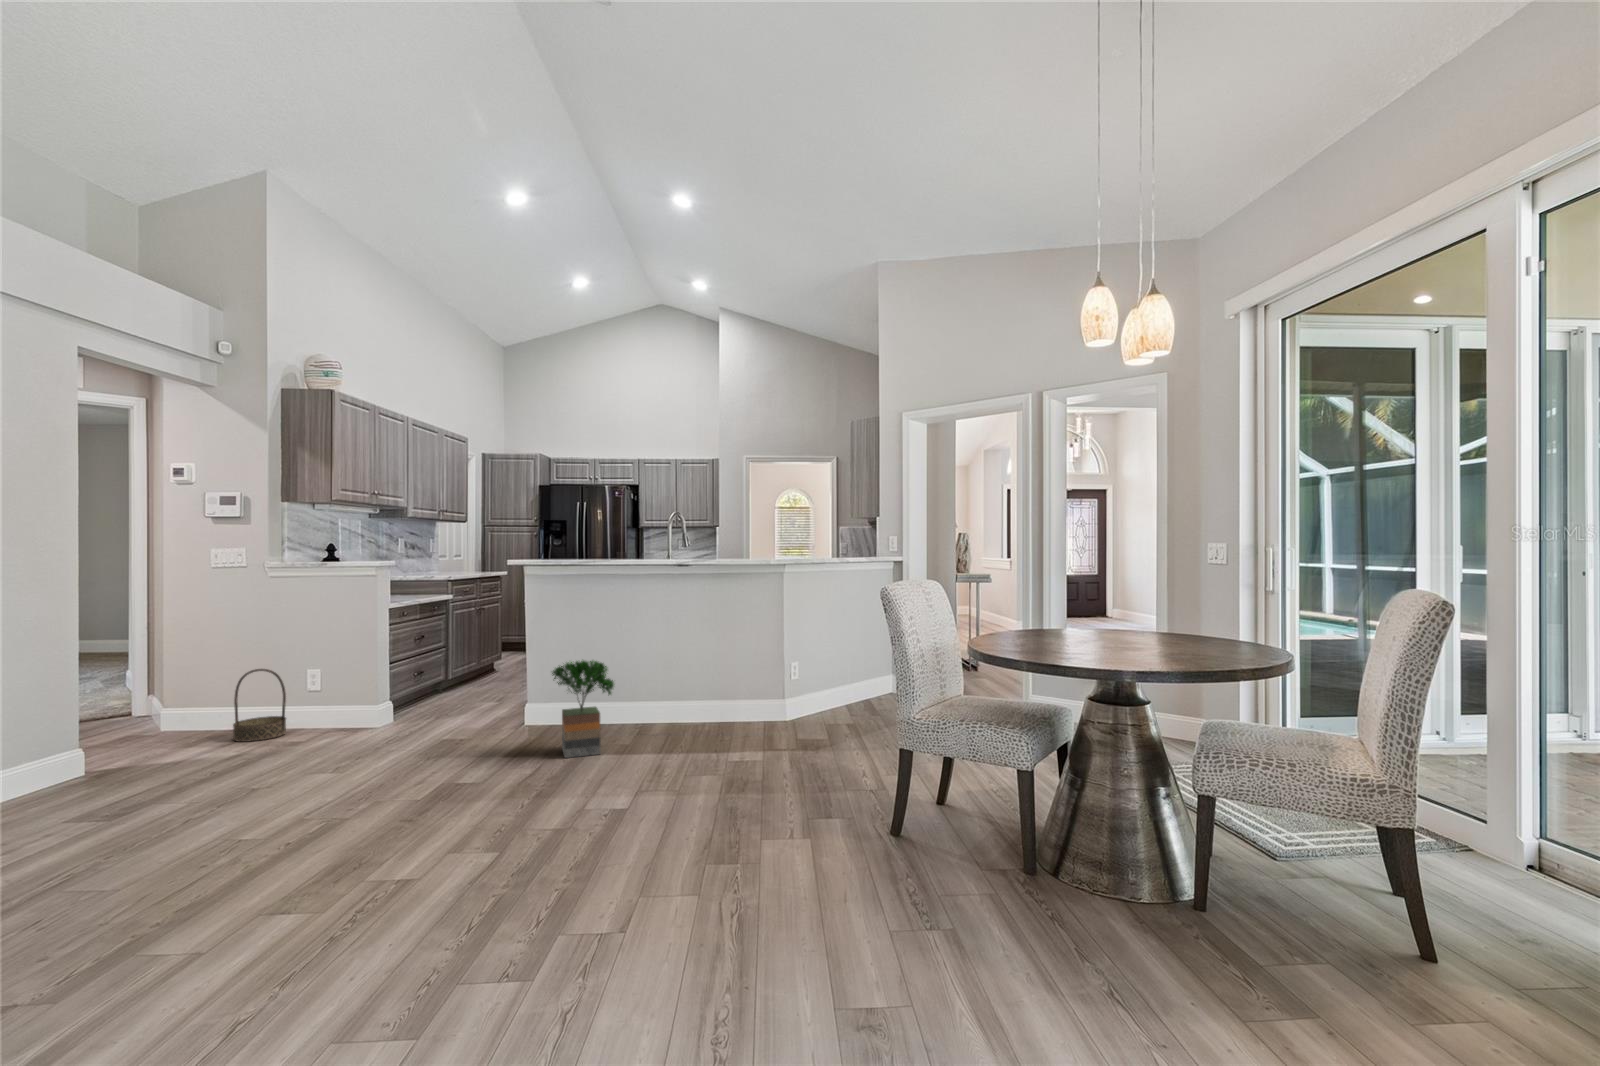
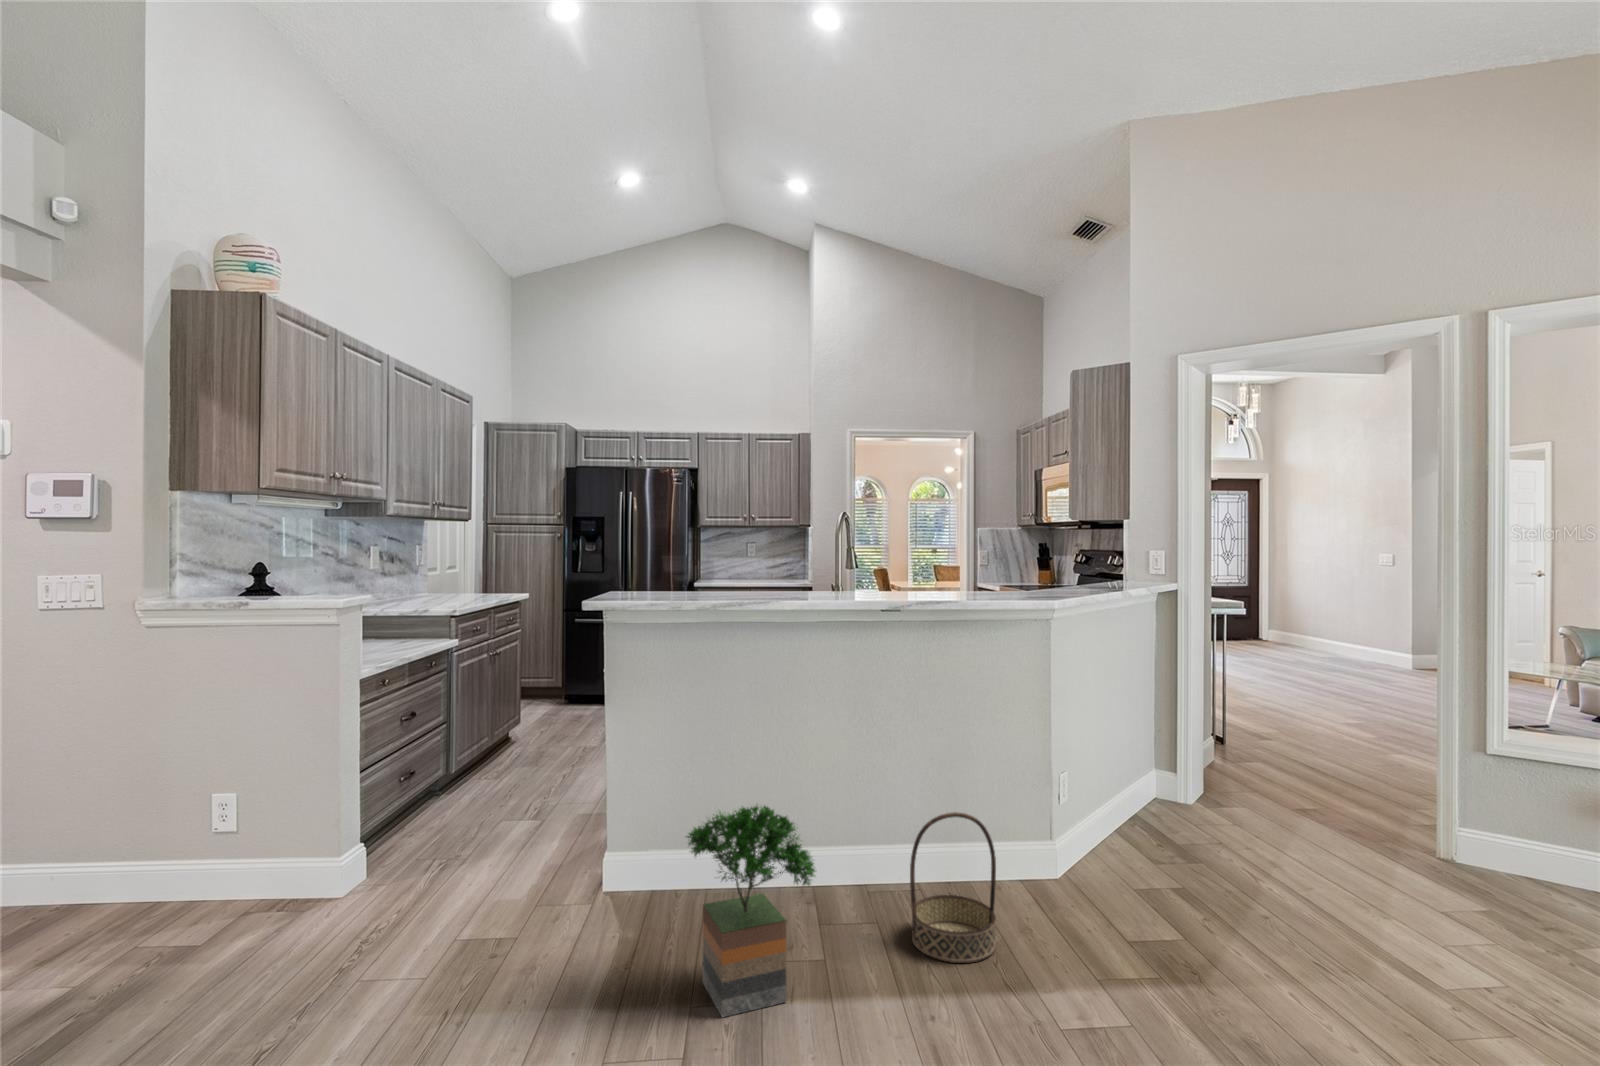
basket: present [233,669,286,742] -> present [910,812,996,963]

